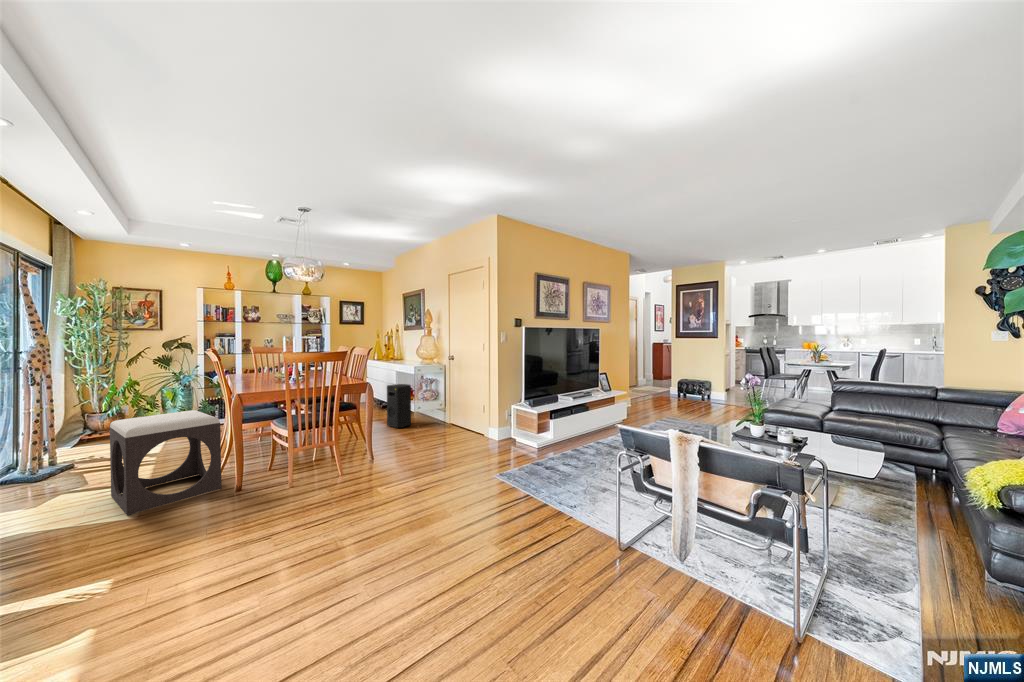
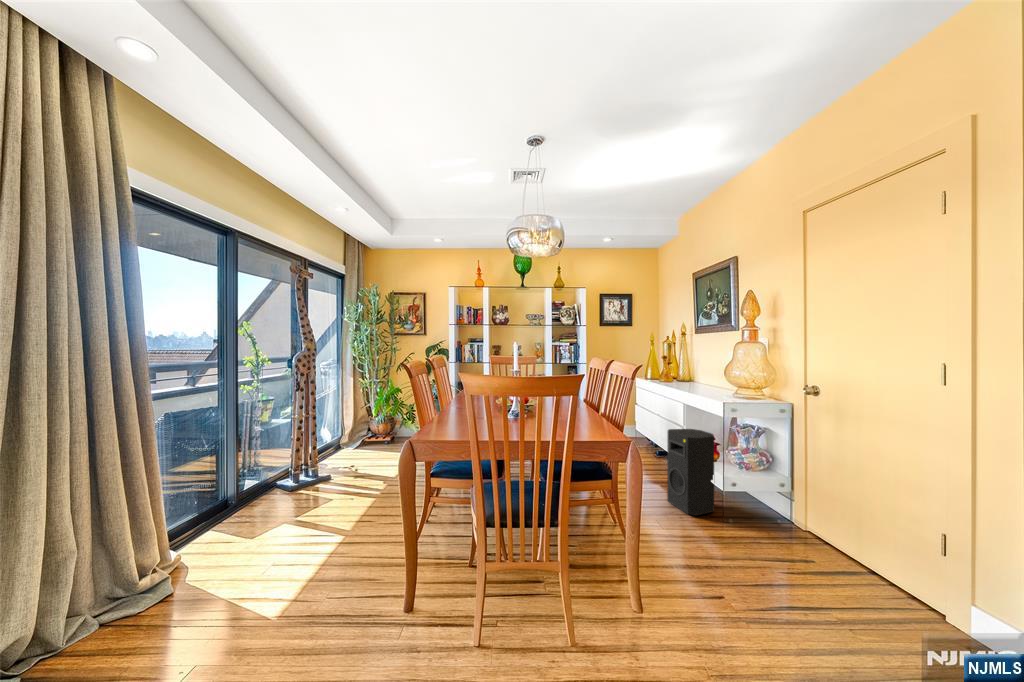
footstool: present [110,410,221,515] -> none [248,449,384,624]

